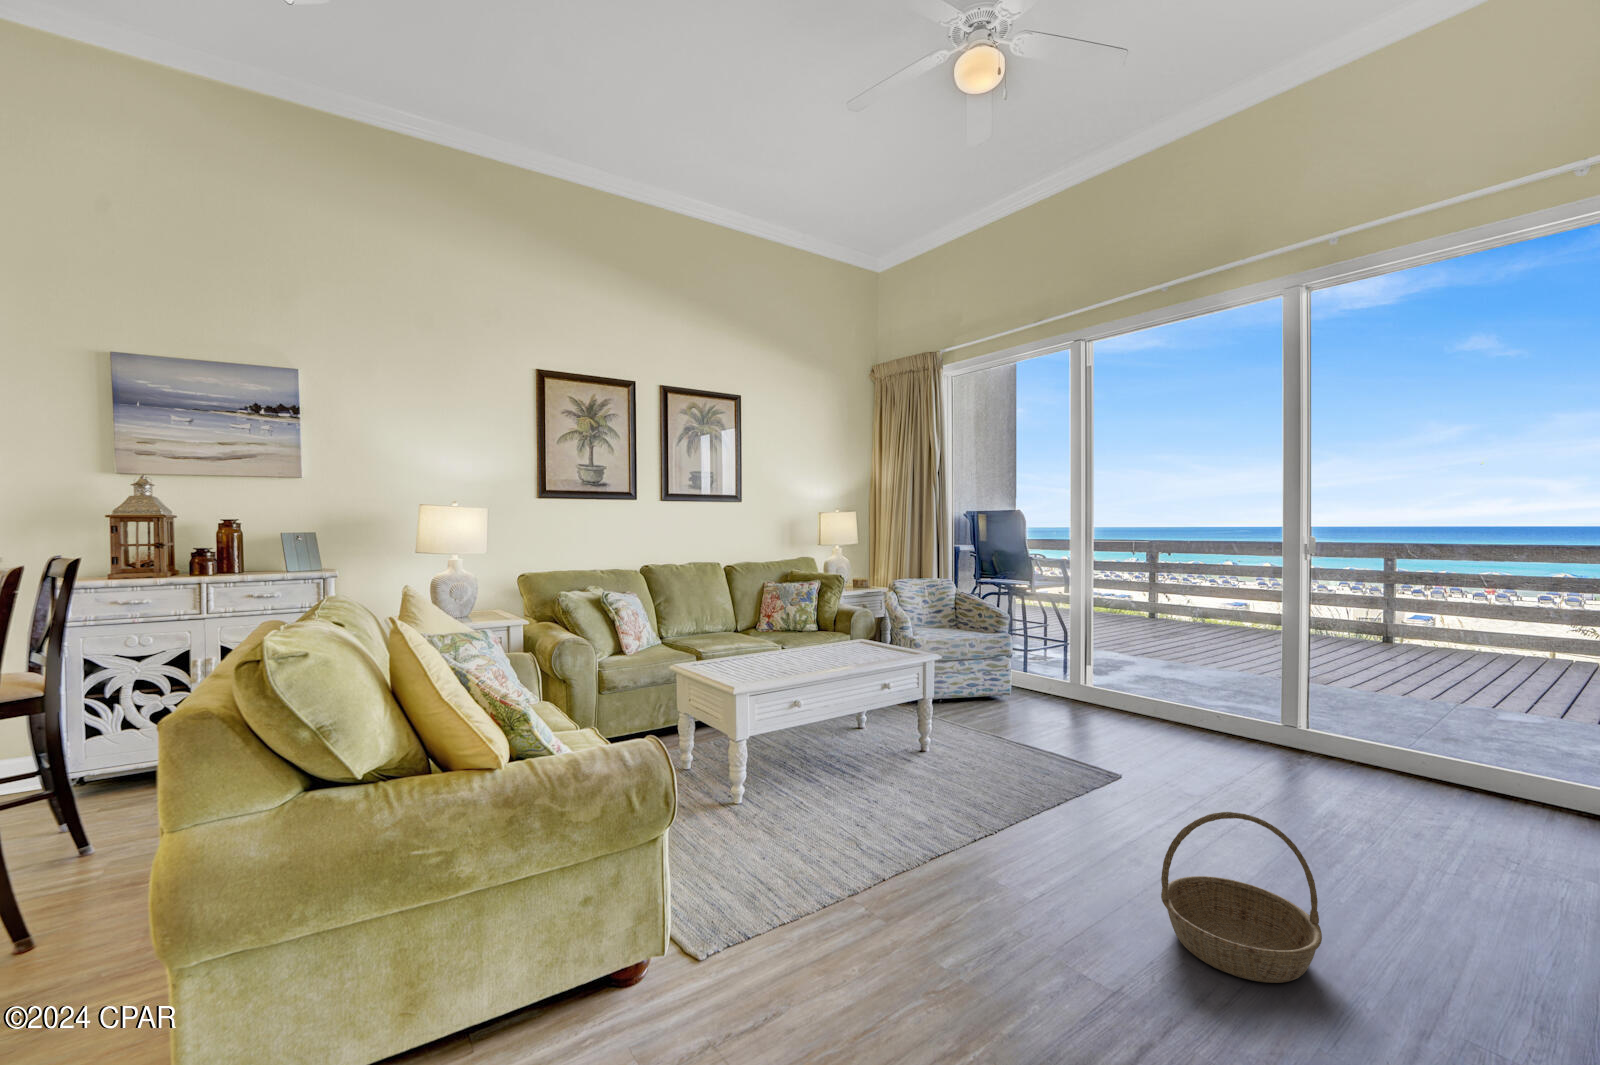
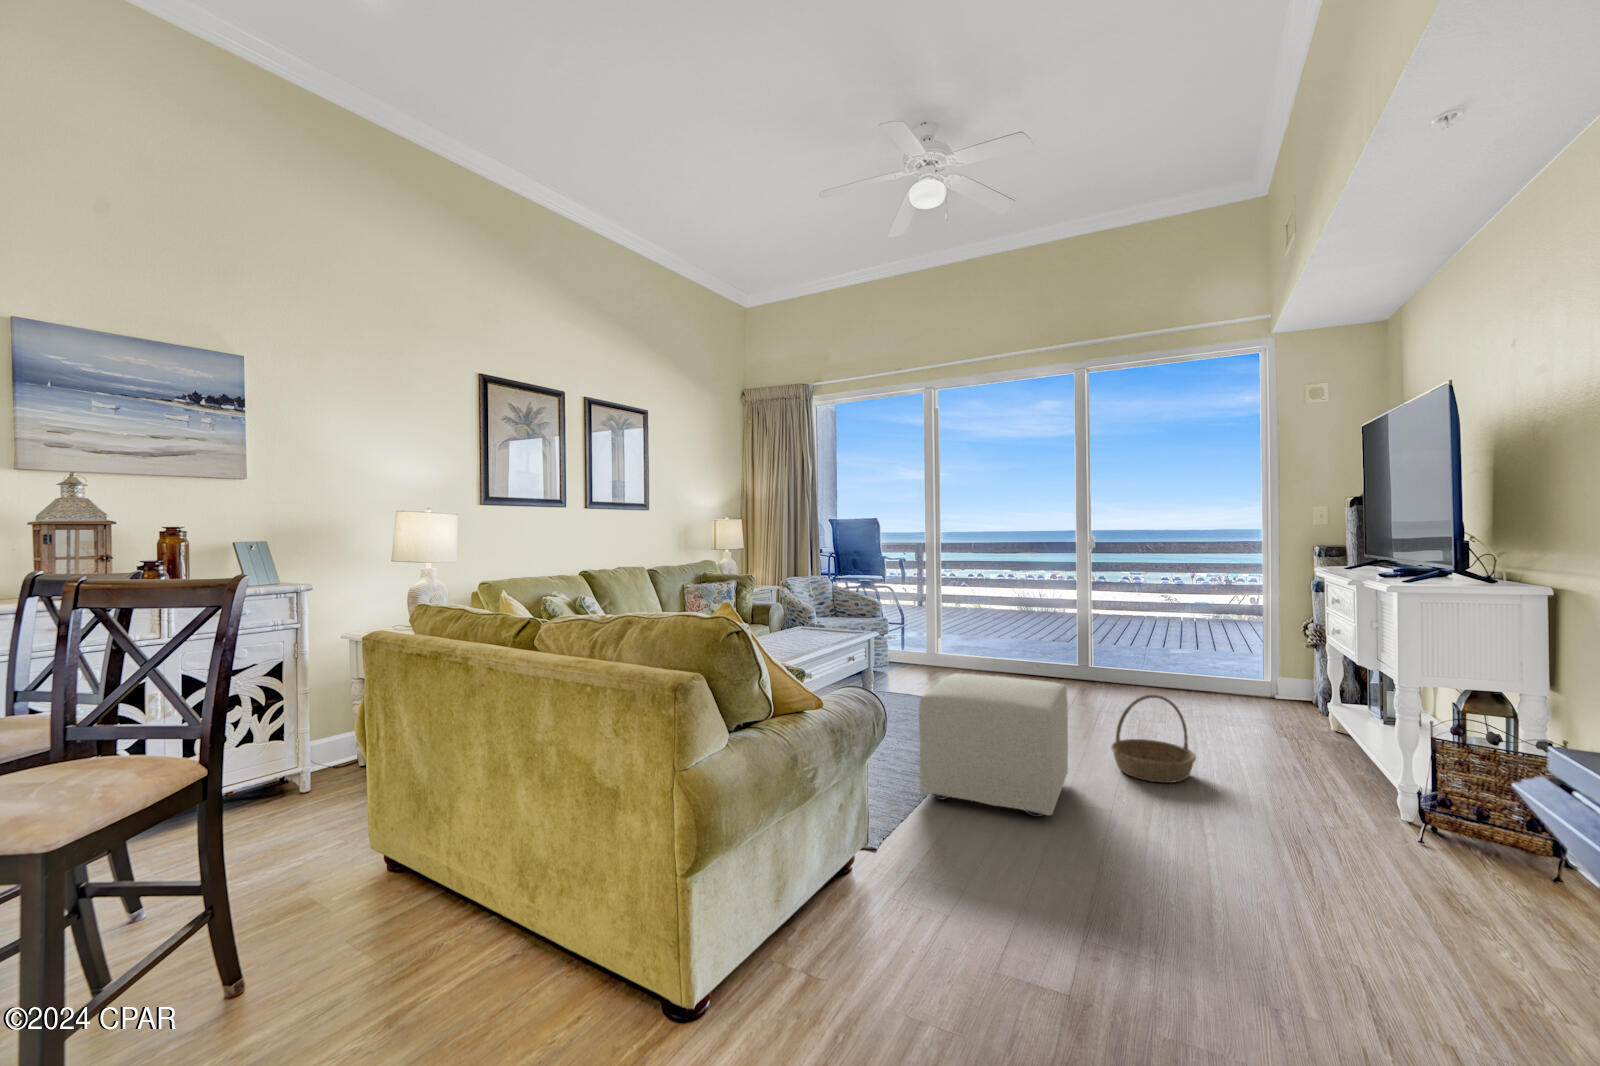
ottoman: none [802,728,1061,990] -> present [919,674,1068,817]

